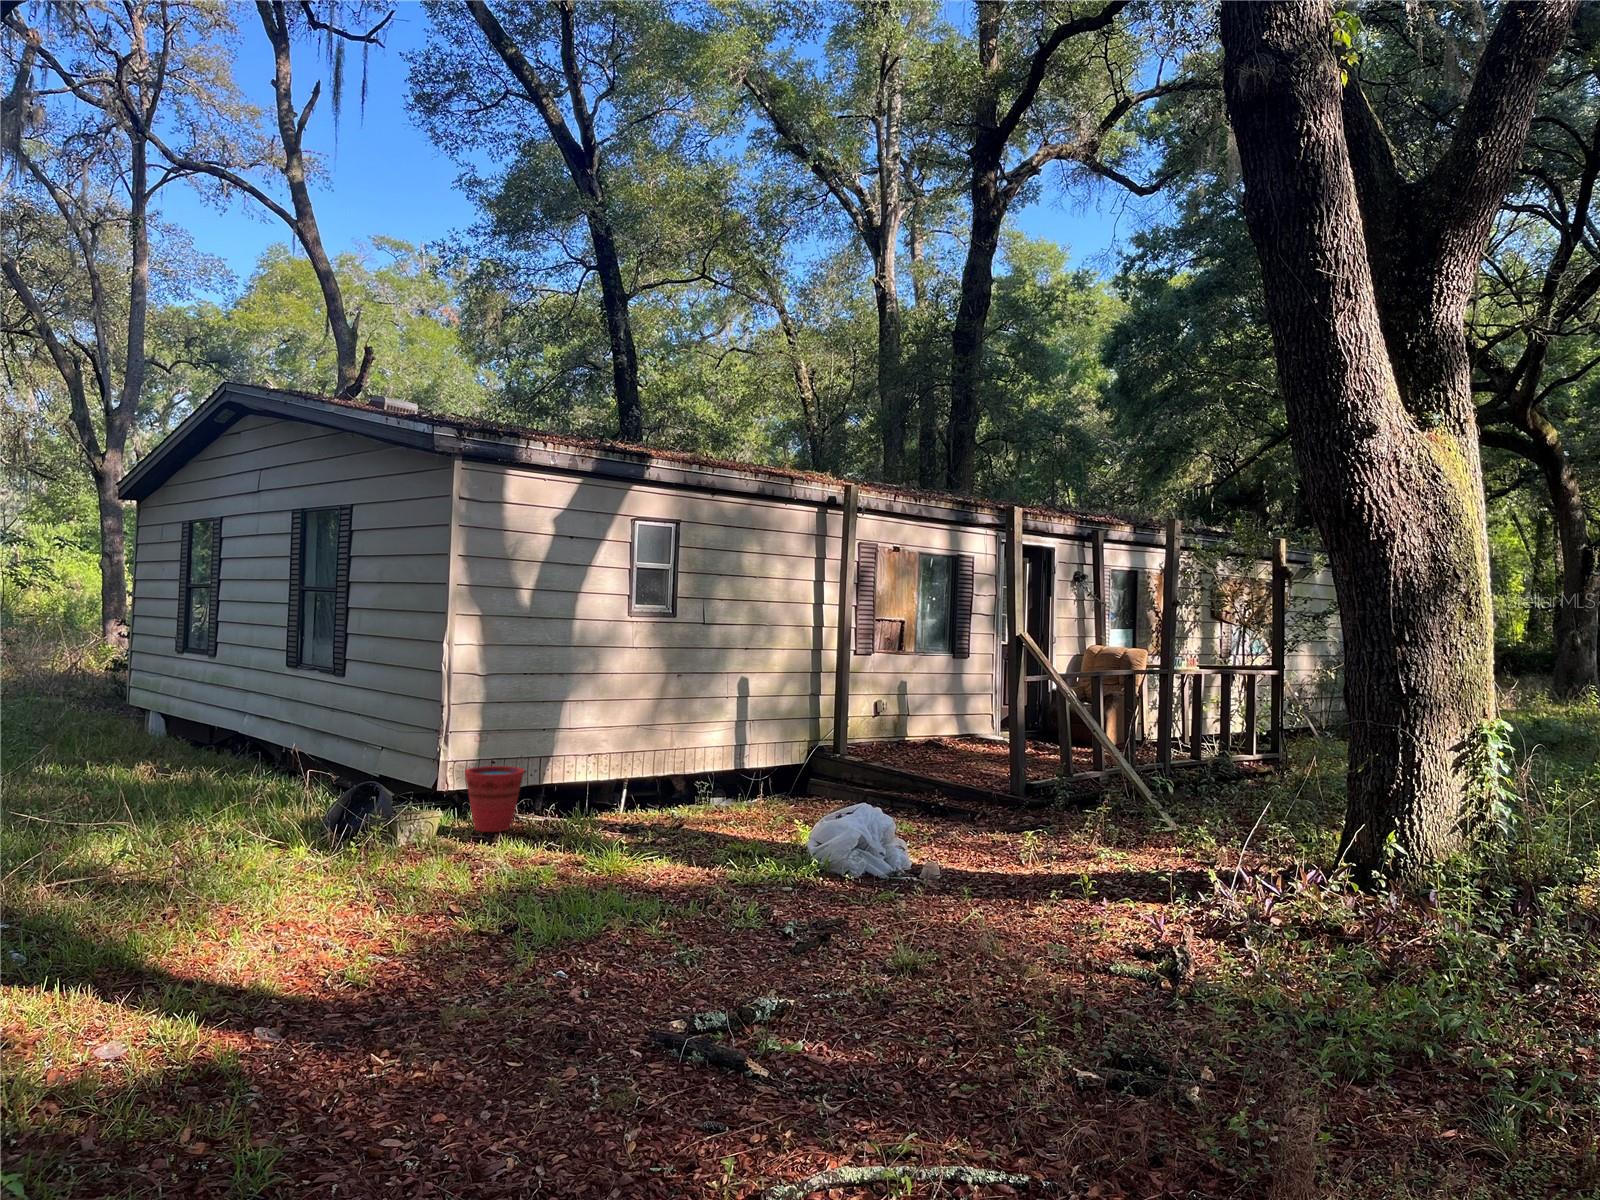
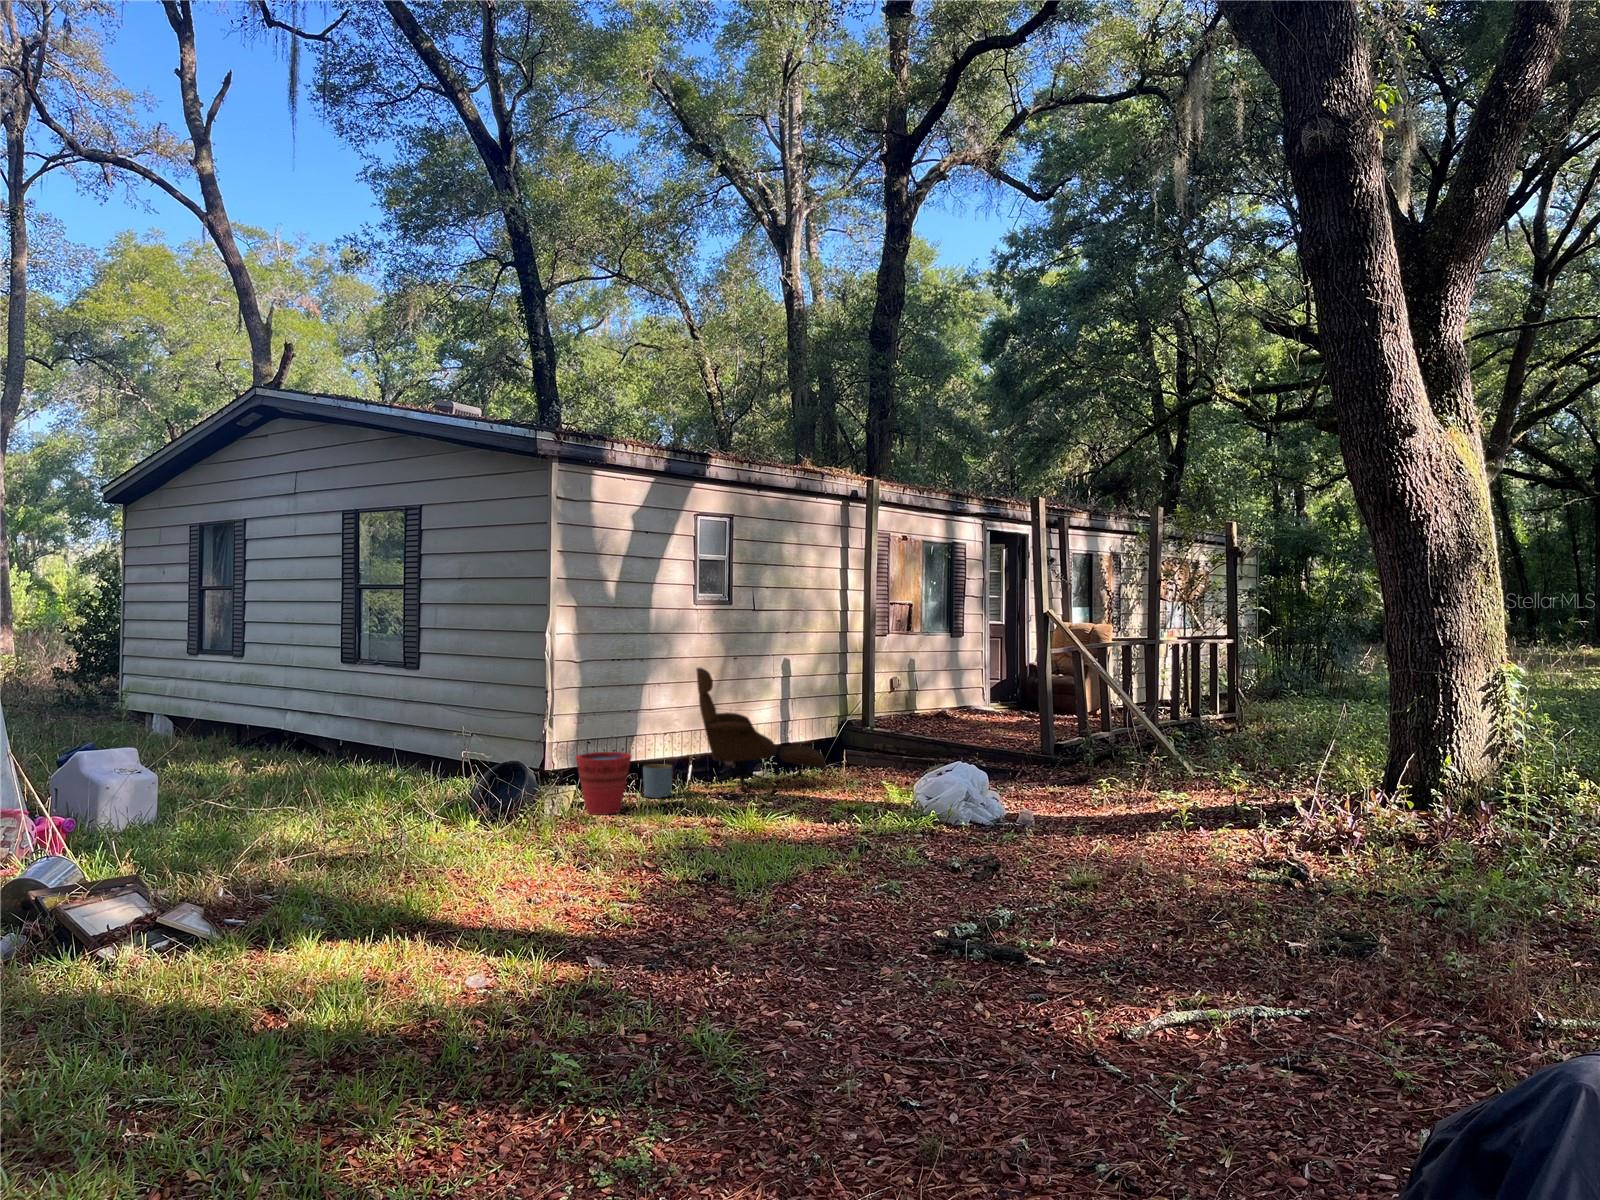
lounge chair: none [619,681,758,815] -> present [696,667,826,792]
planter: none [553,781,584,818] -> present [643,764,672,799]

